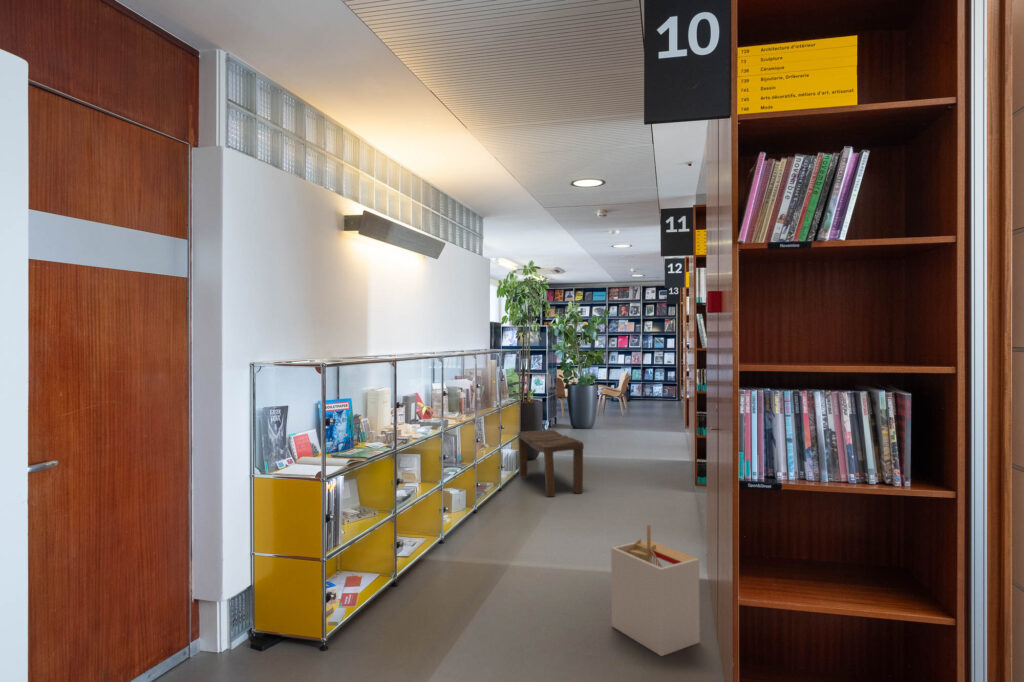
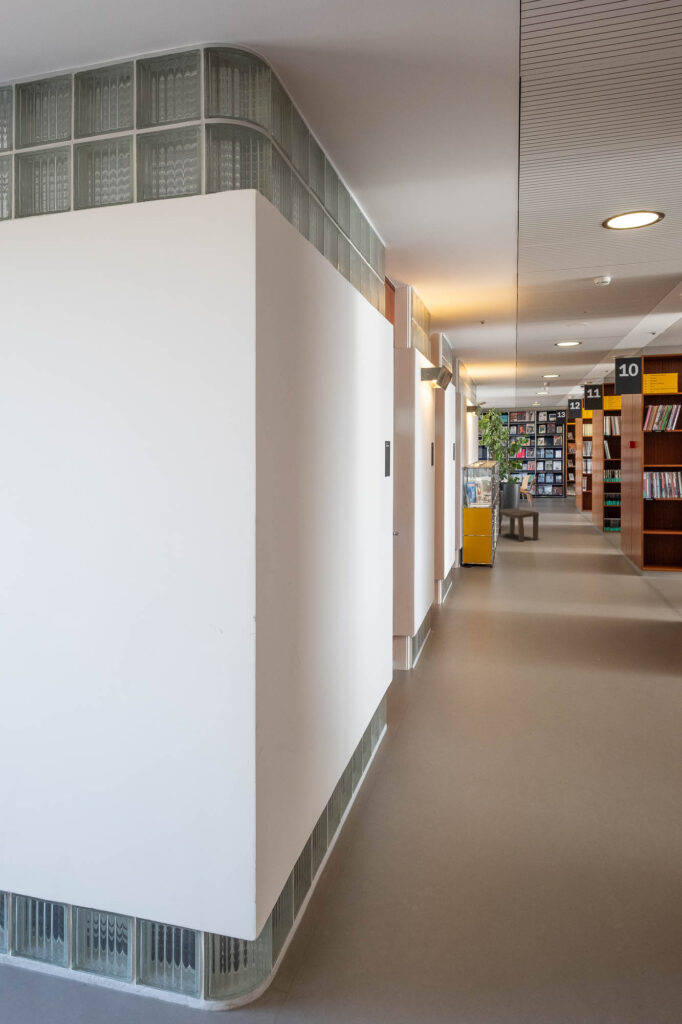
storage bin: present [611,525,700,656] -> none [584,530,620,575]

